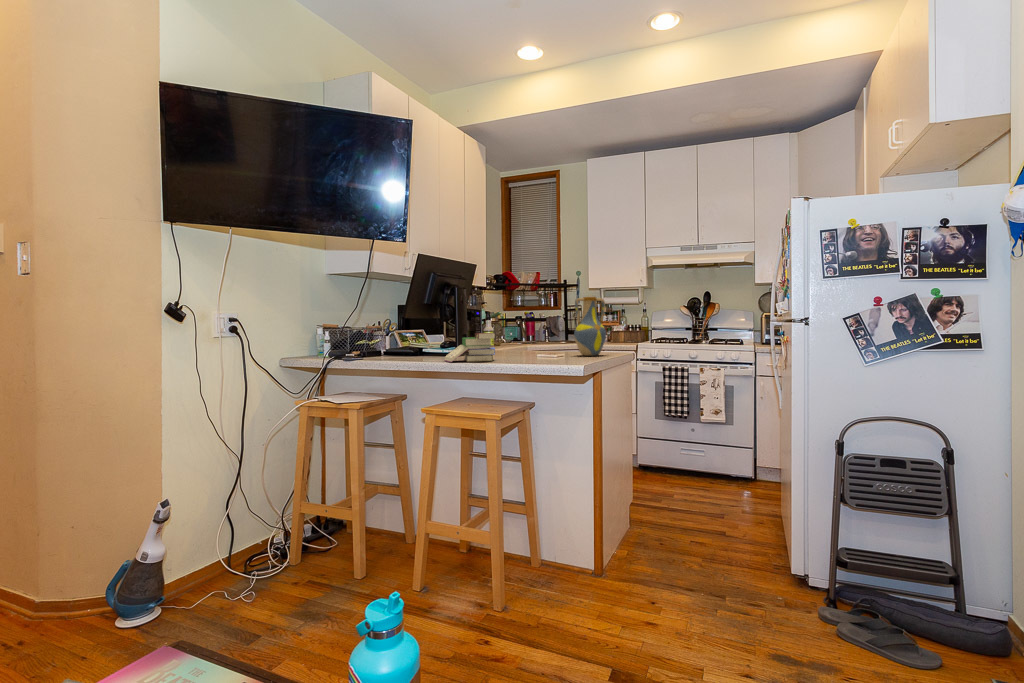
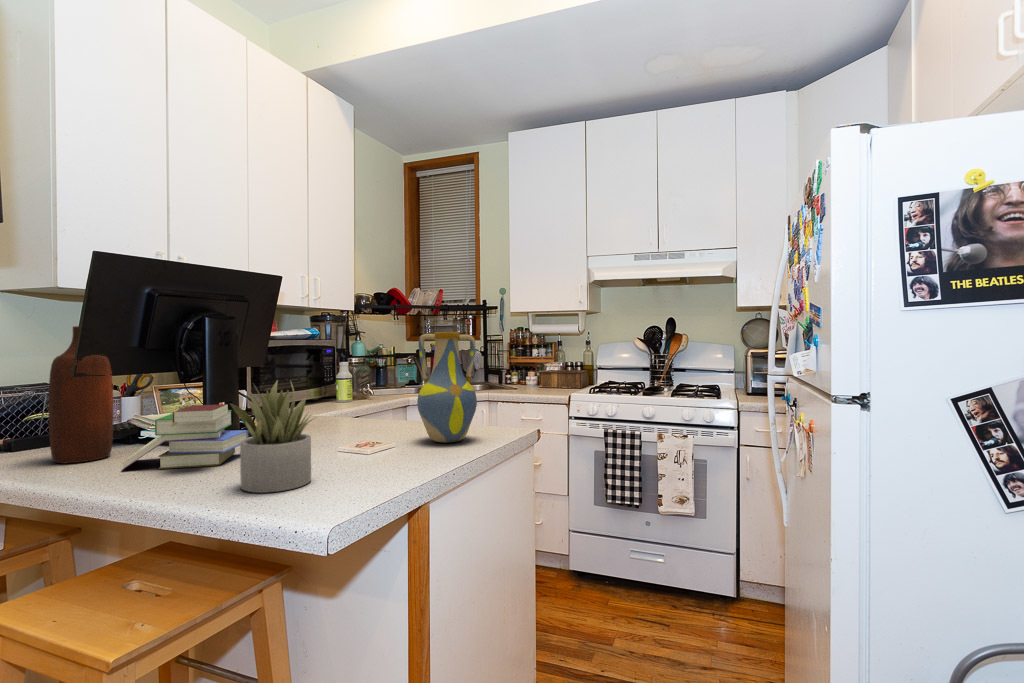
bottle: none [403,295,428,362] -> present [49,326,113,463]
succulent plant: none [518,316,552,364] -> present [231,381,314,493]

